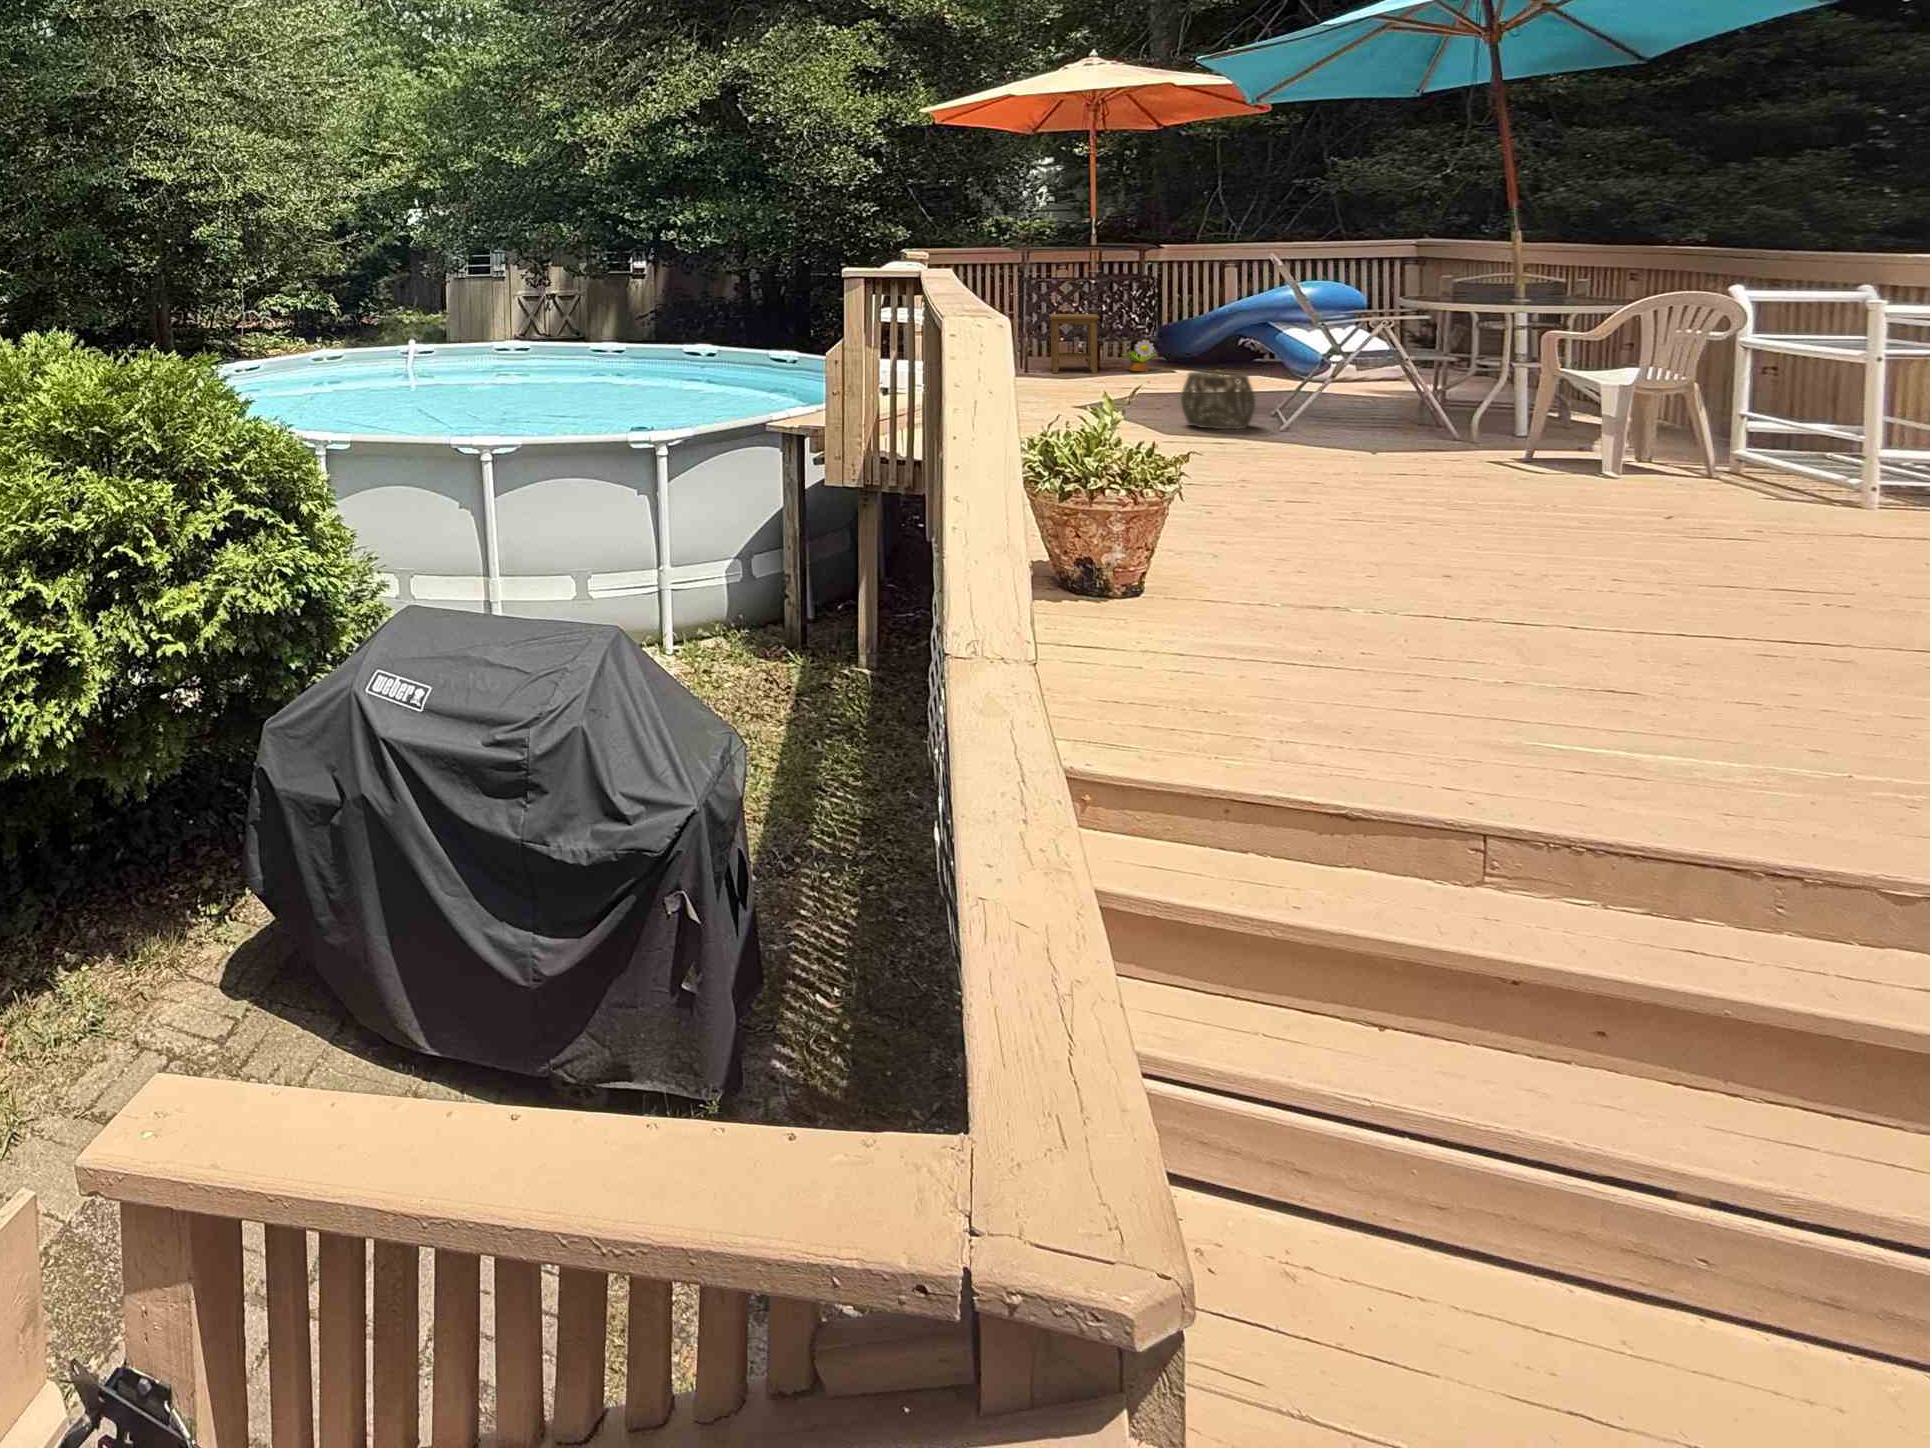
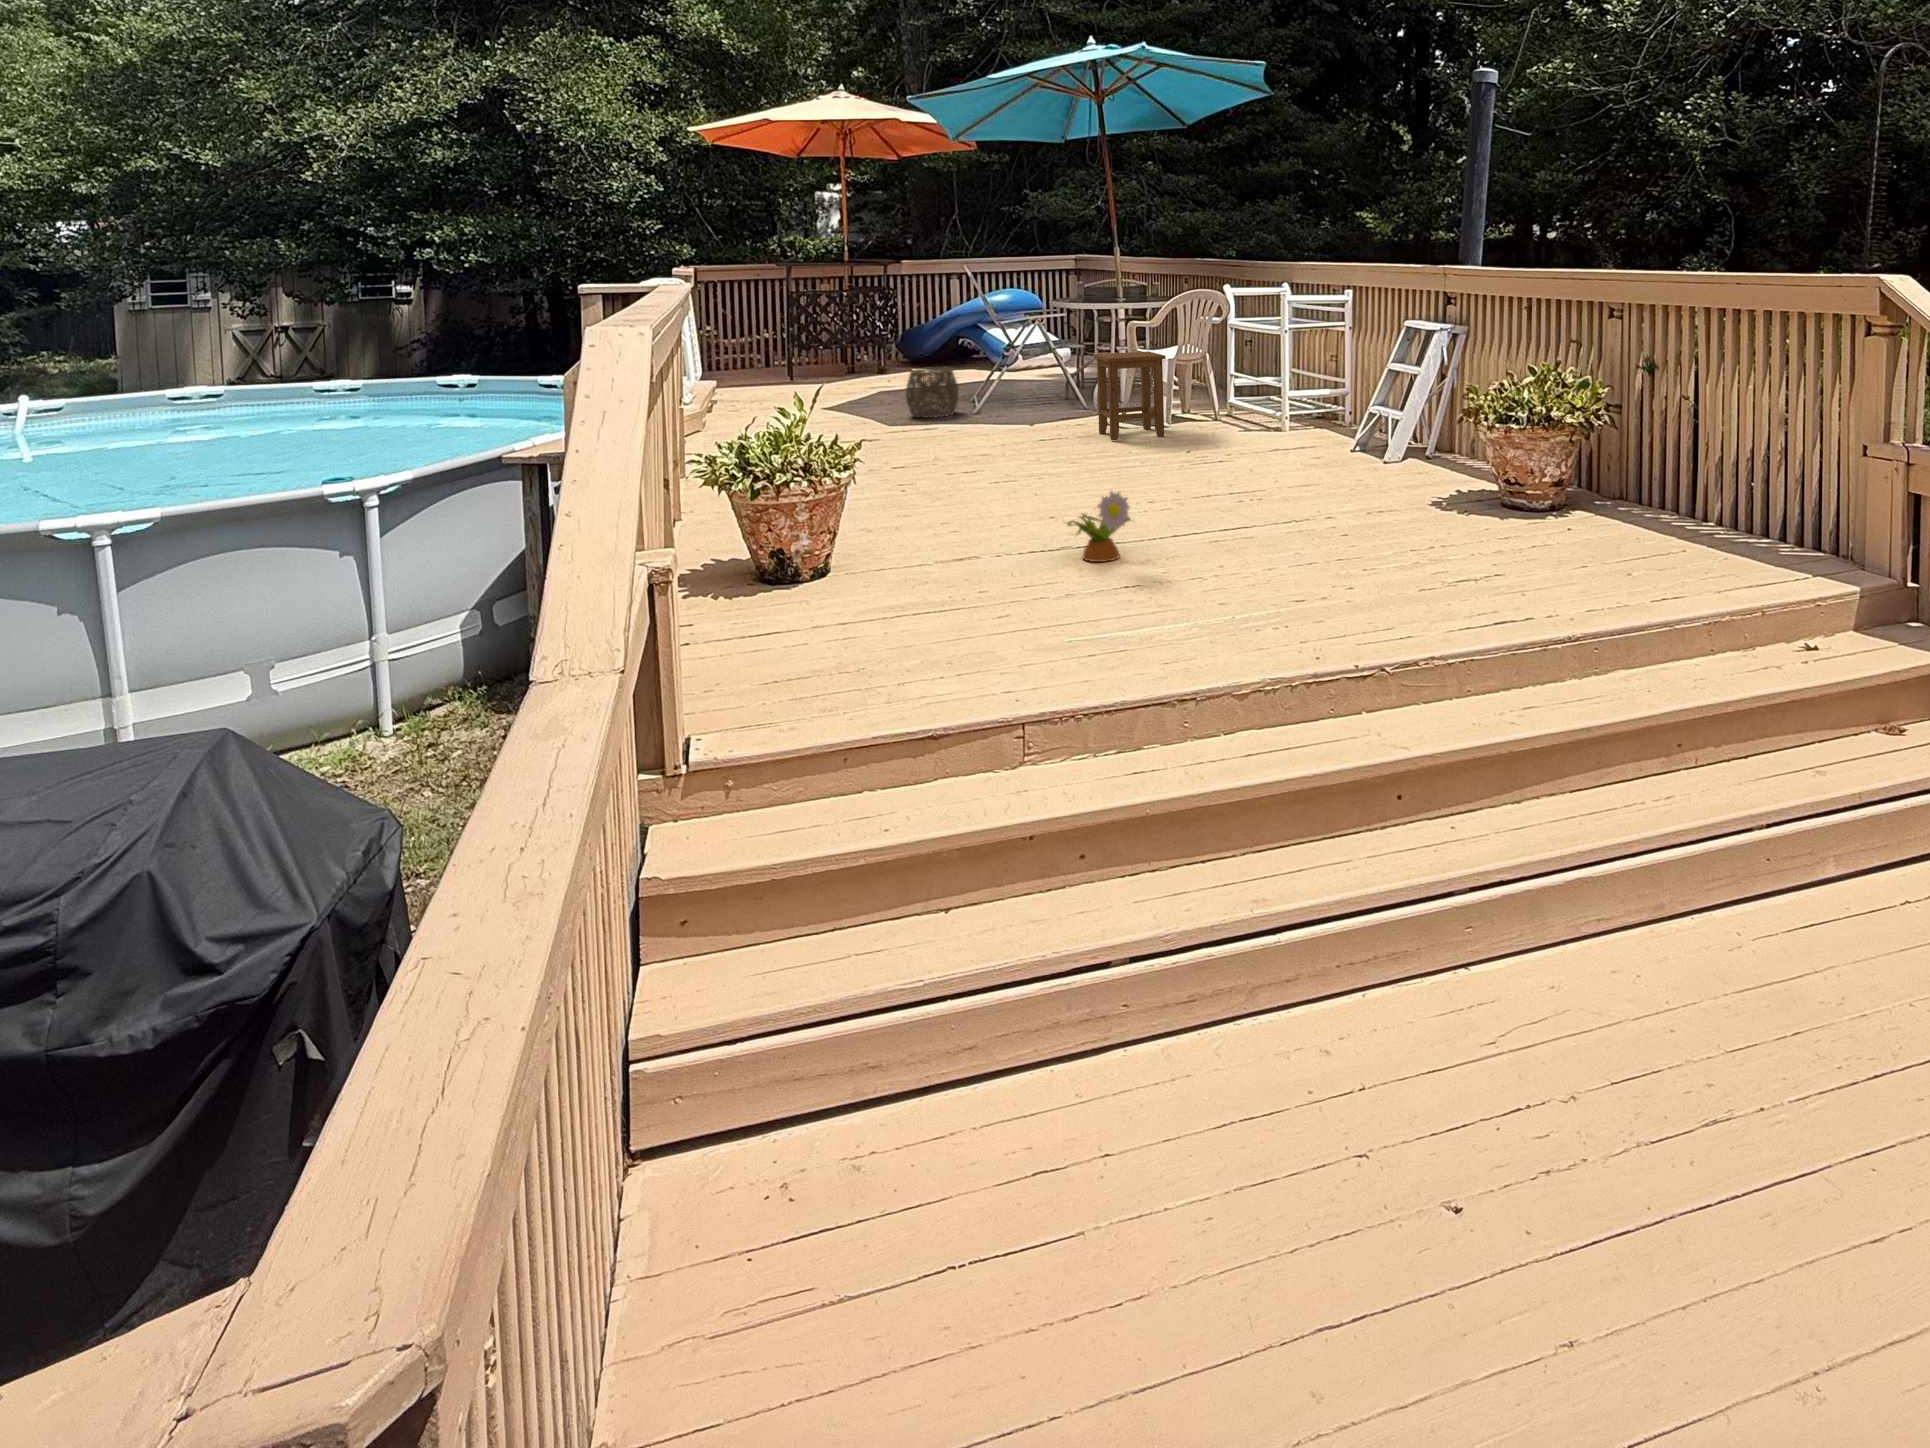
stool: present [1049,314,1100,374] -> present [1094,351,1166,440]
decorative plant: present [1123,340,1157,371] -> present [1067,491,1131,562]

